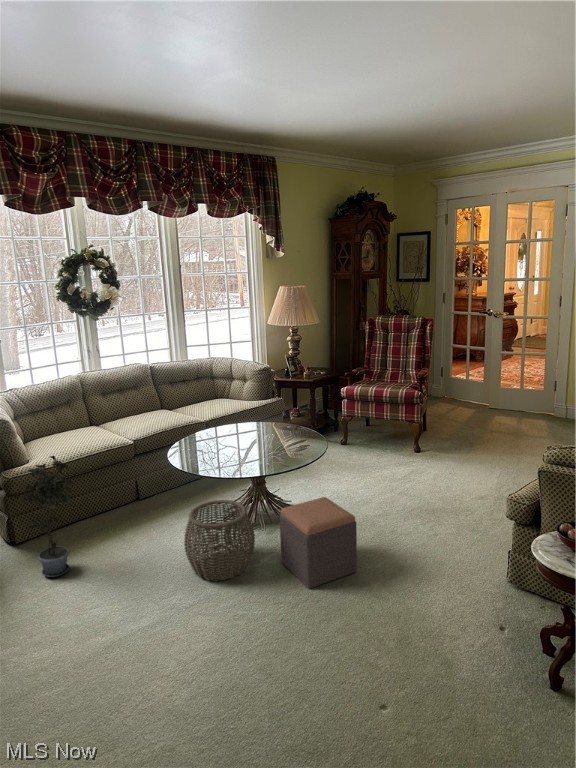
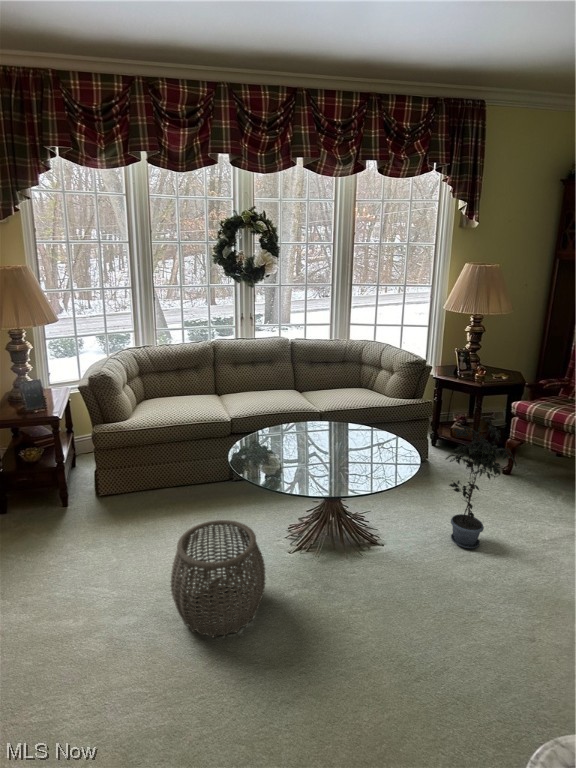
potted plant: present [19,455,74,577] -> present [446,420,517,549]
footstool: present [280,497,357,589] -> none [284,568,385,720]

